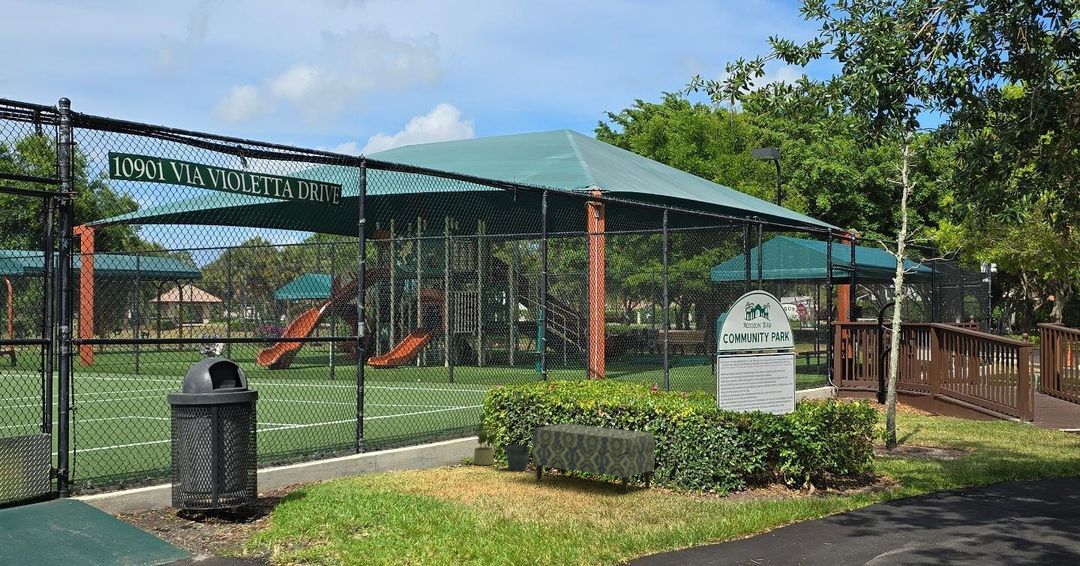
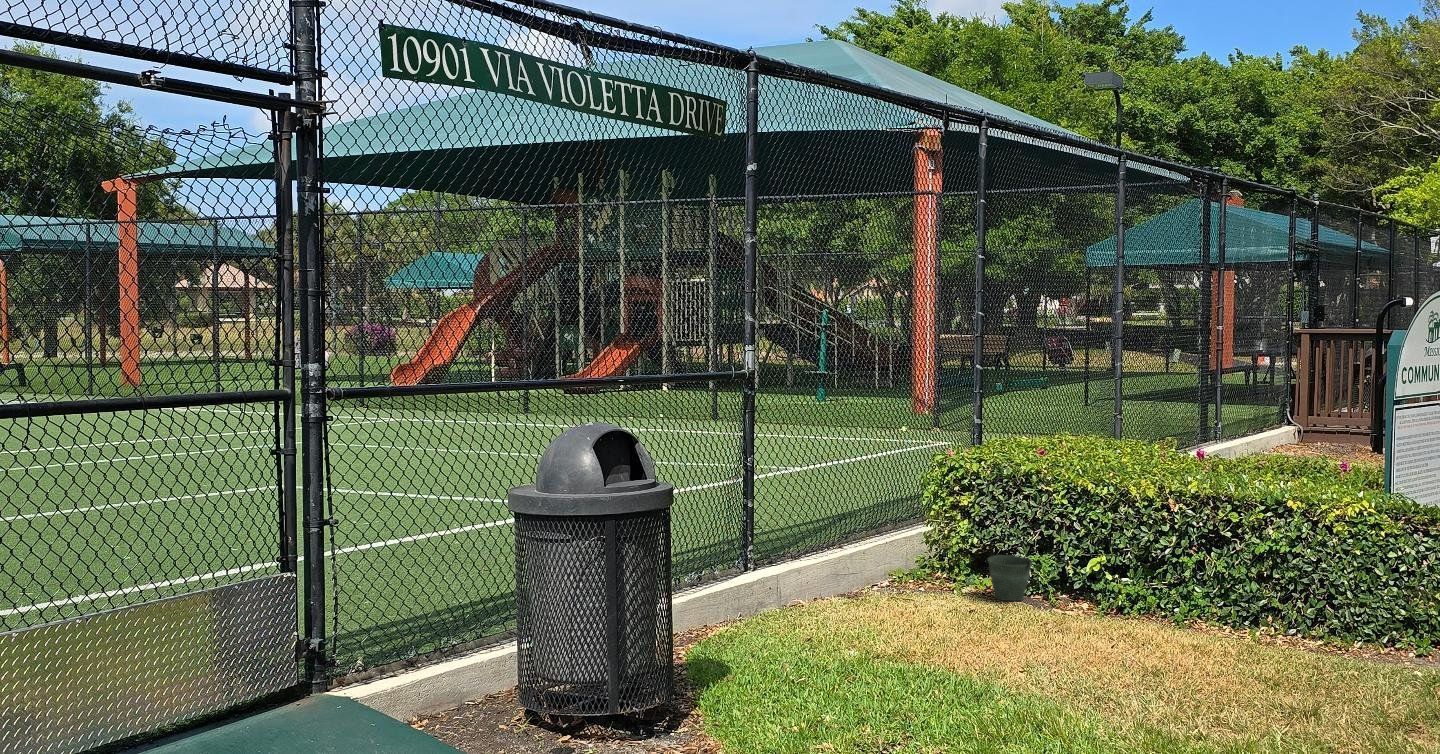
potted plant: present [474,413,499,465] -> none [920,501,967,587]
bench: present [533,423,655,494] -> none [1070,522,1292,656]

